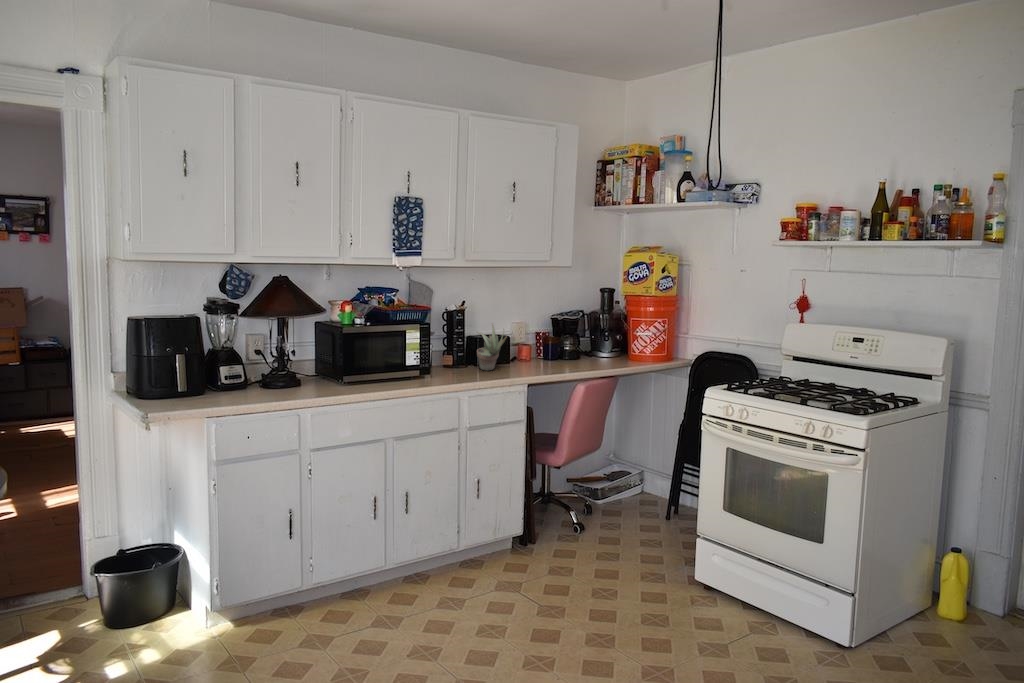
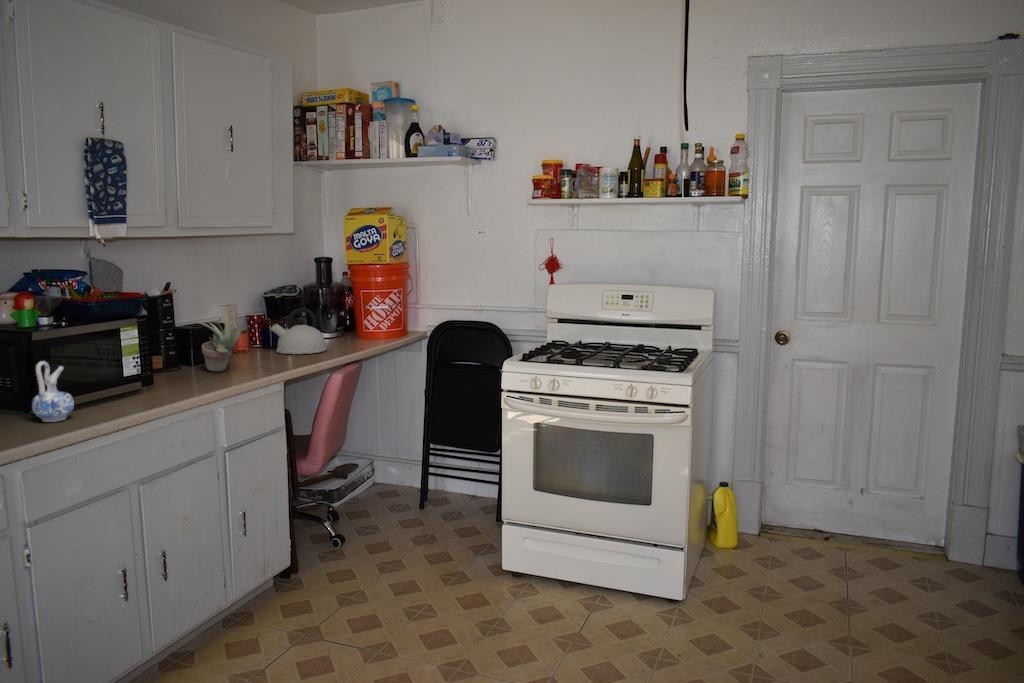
kettle: none [547,327,591,365] -> present [271,308,327,354]
ceramic pitcher: none [329,348,354,390] -> present [32,361,74,422]

